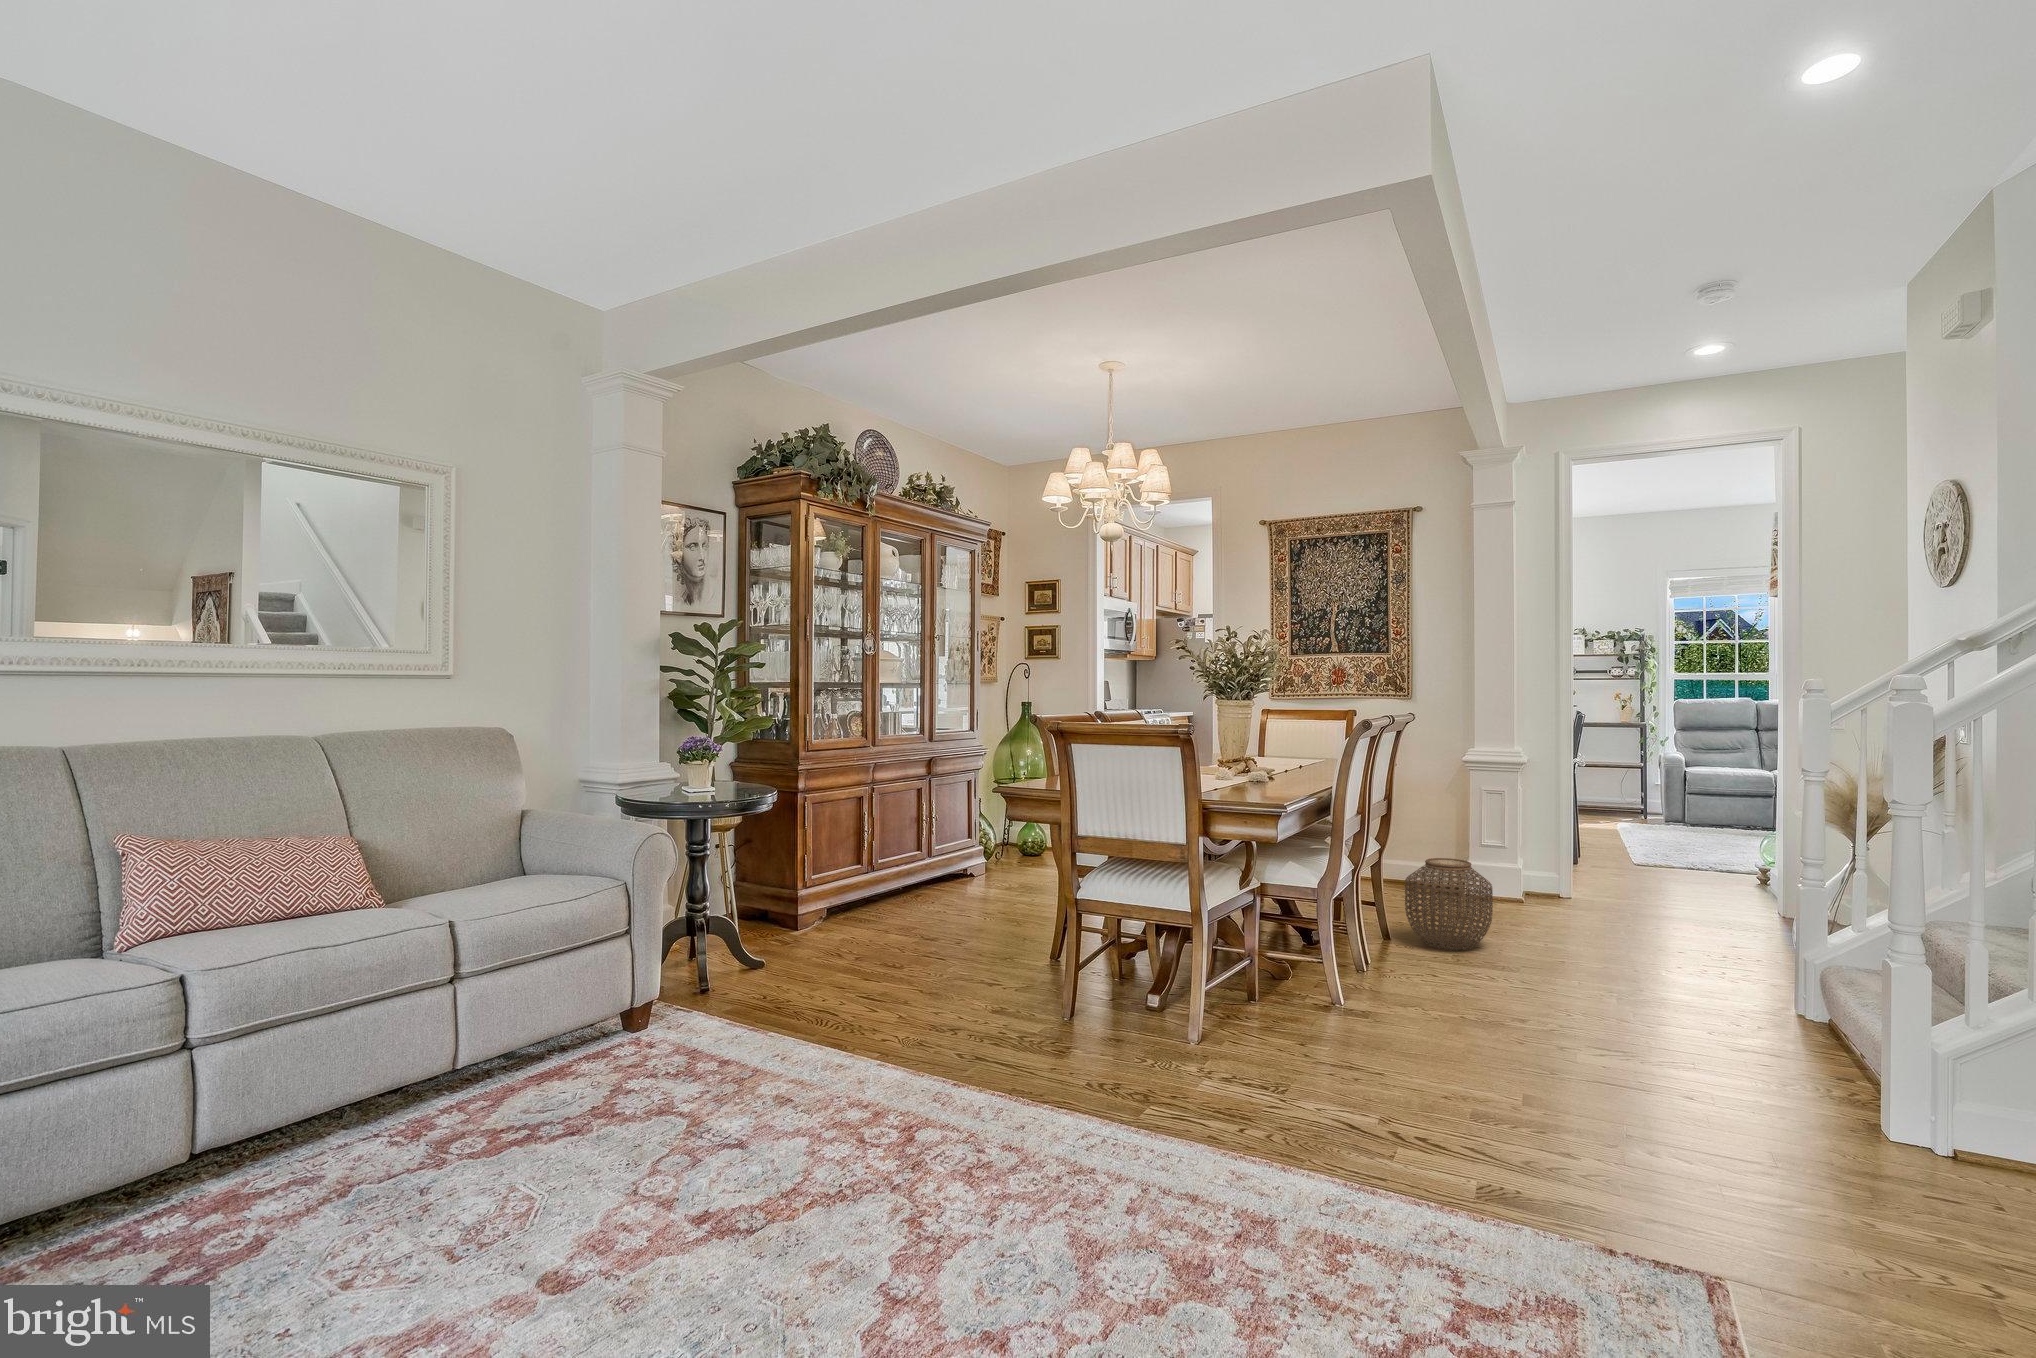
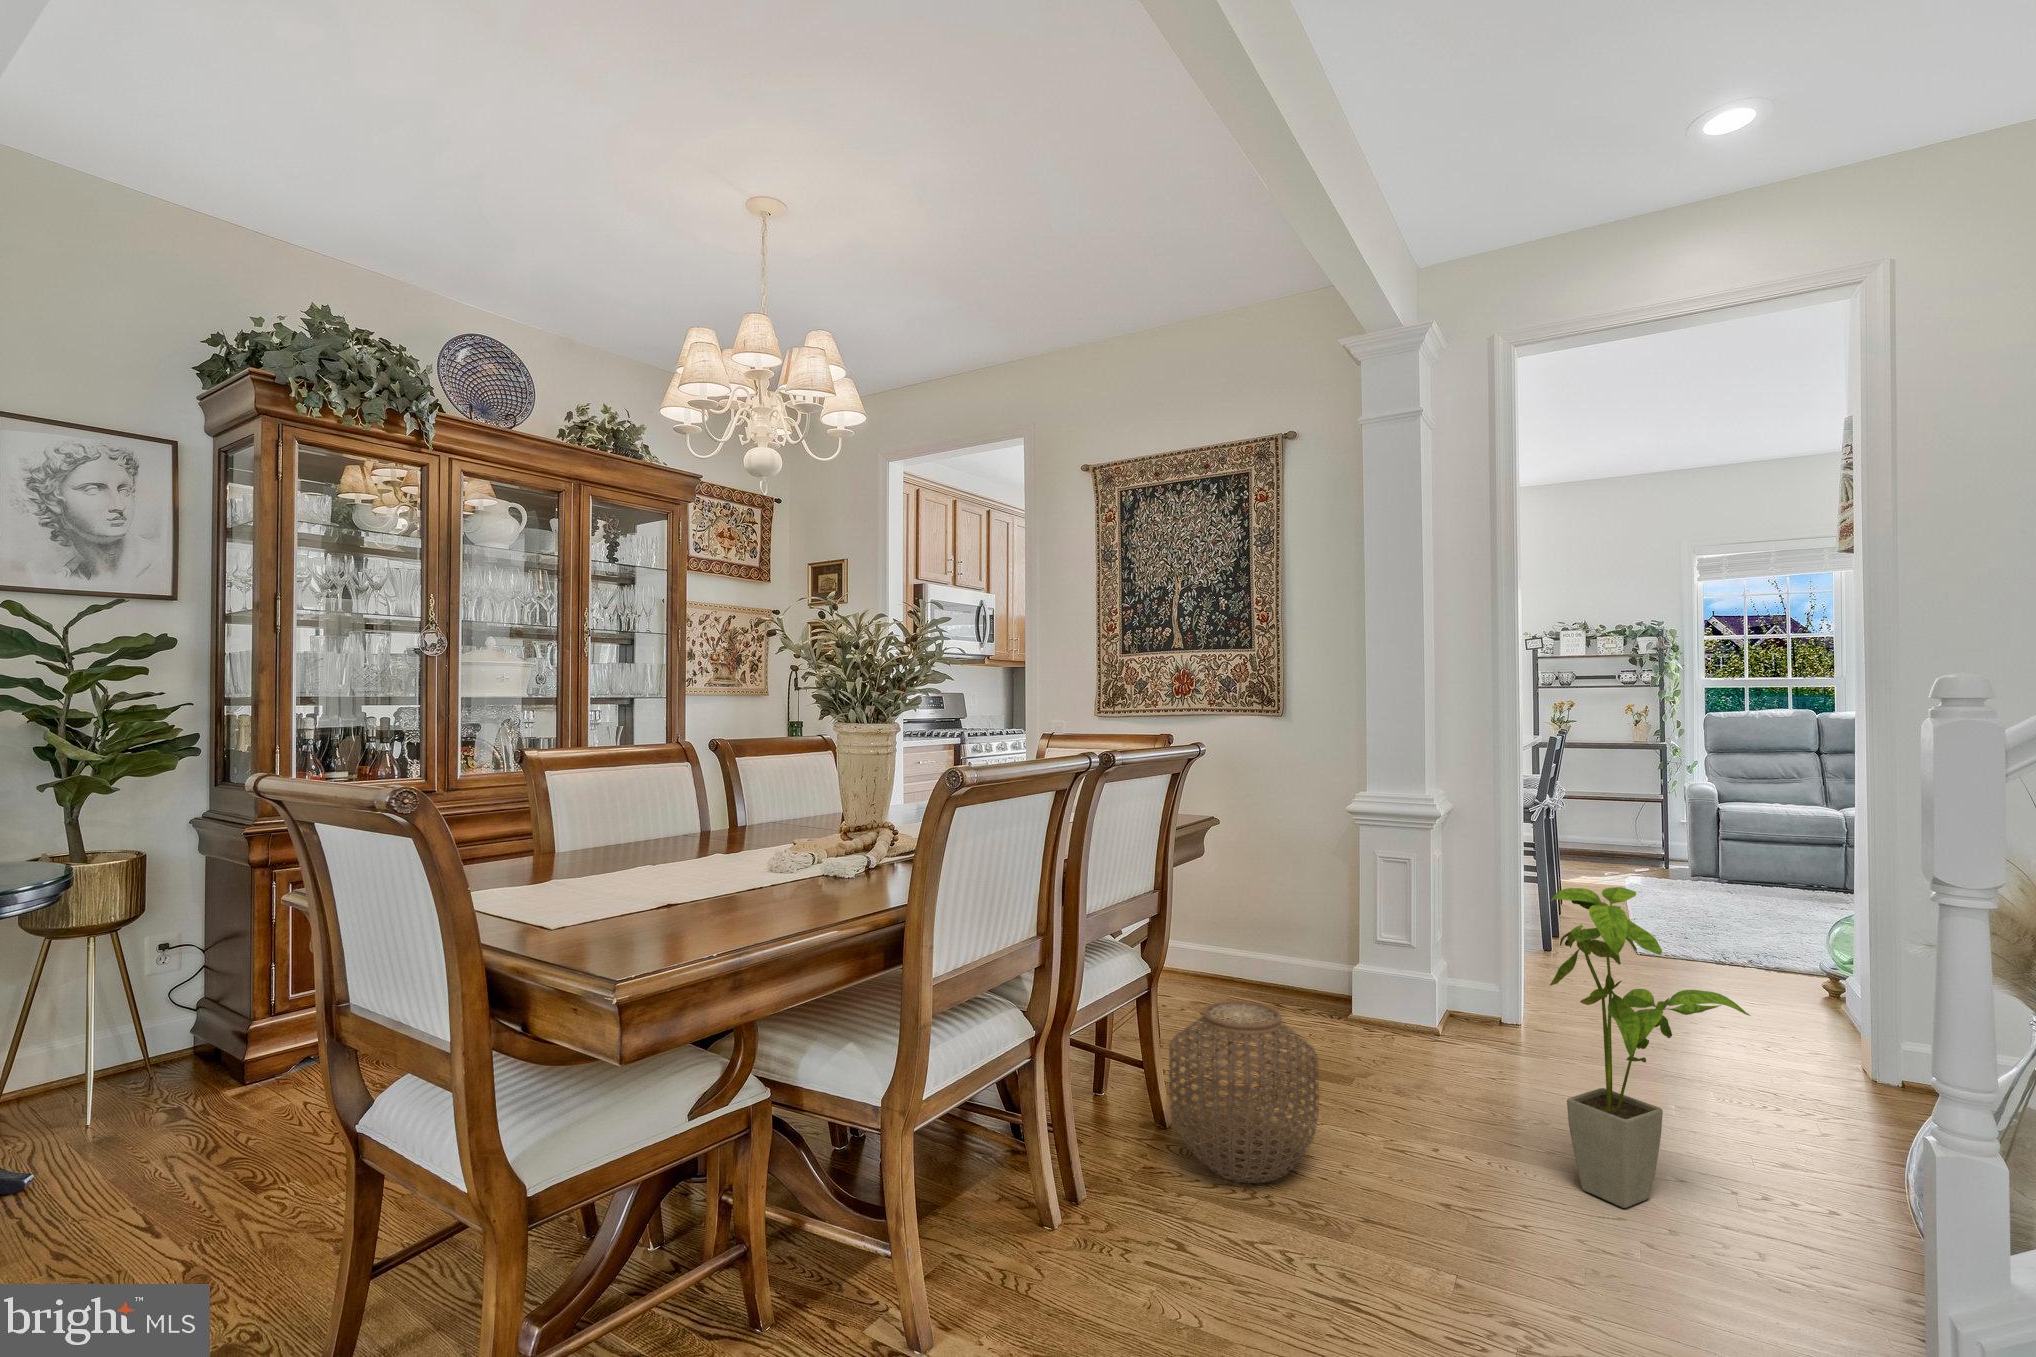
house plant: none [1615,788,1720,954] -> present [1549,887,1750,1208]

